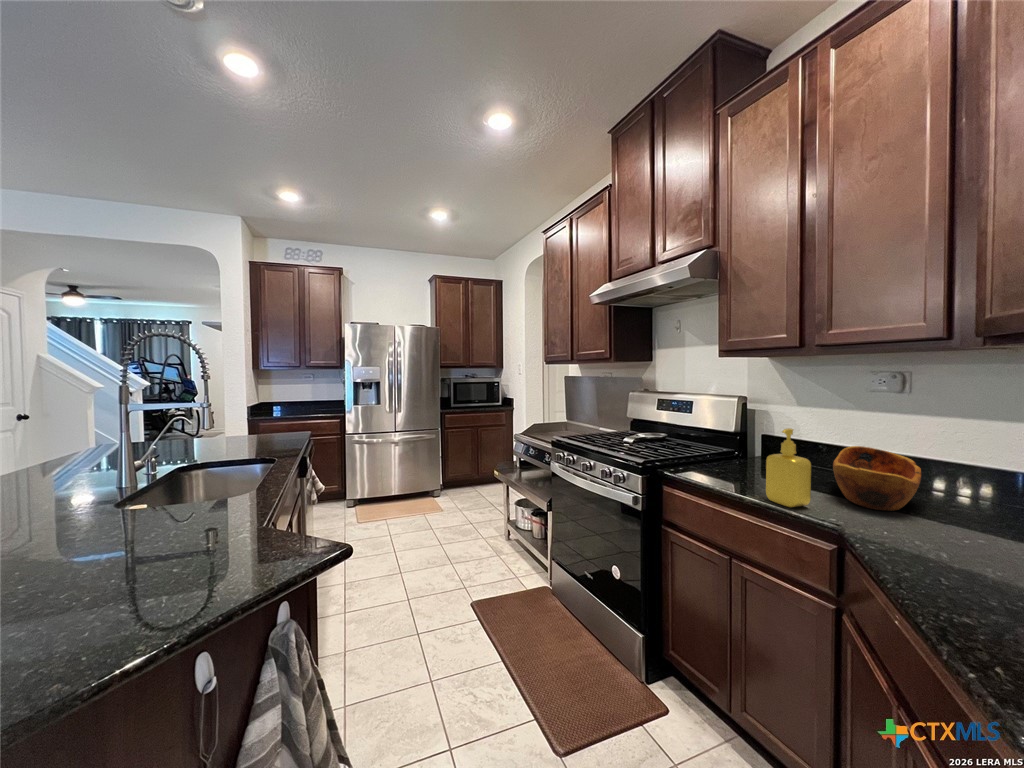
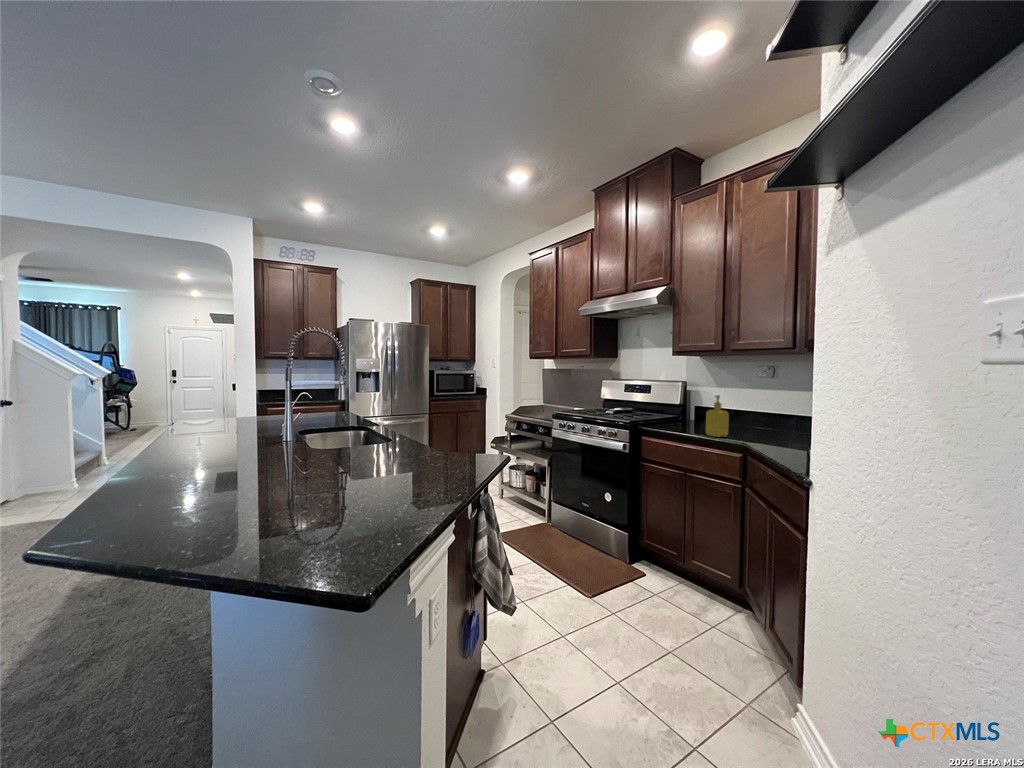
wooden bowl: present [833,446,921,510] -> none [738,408,779,437]

